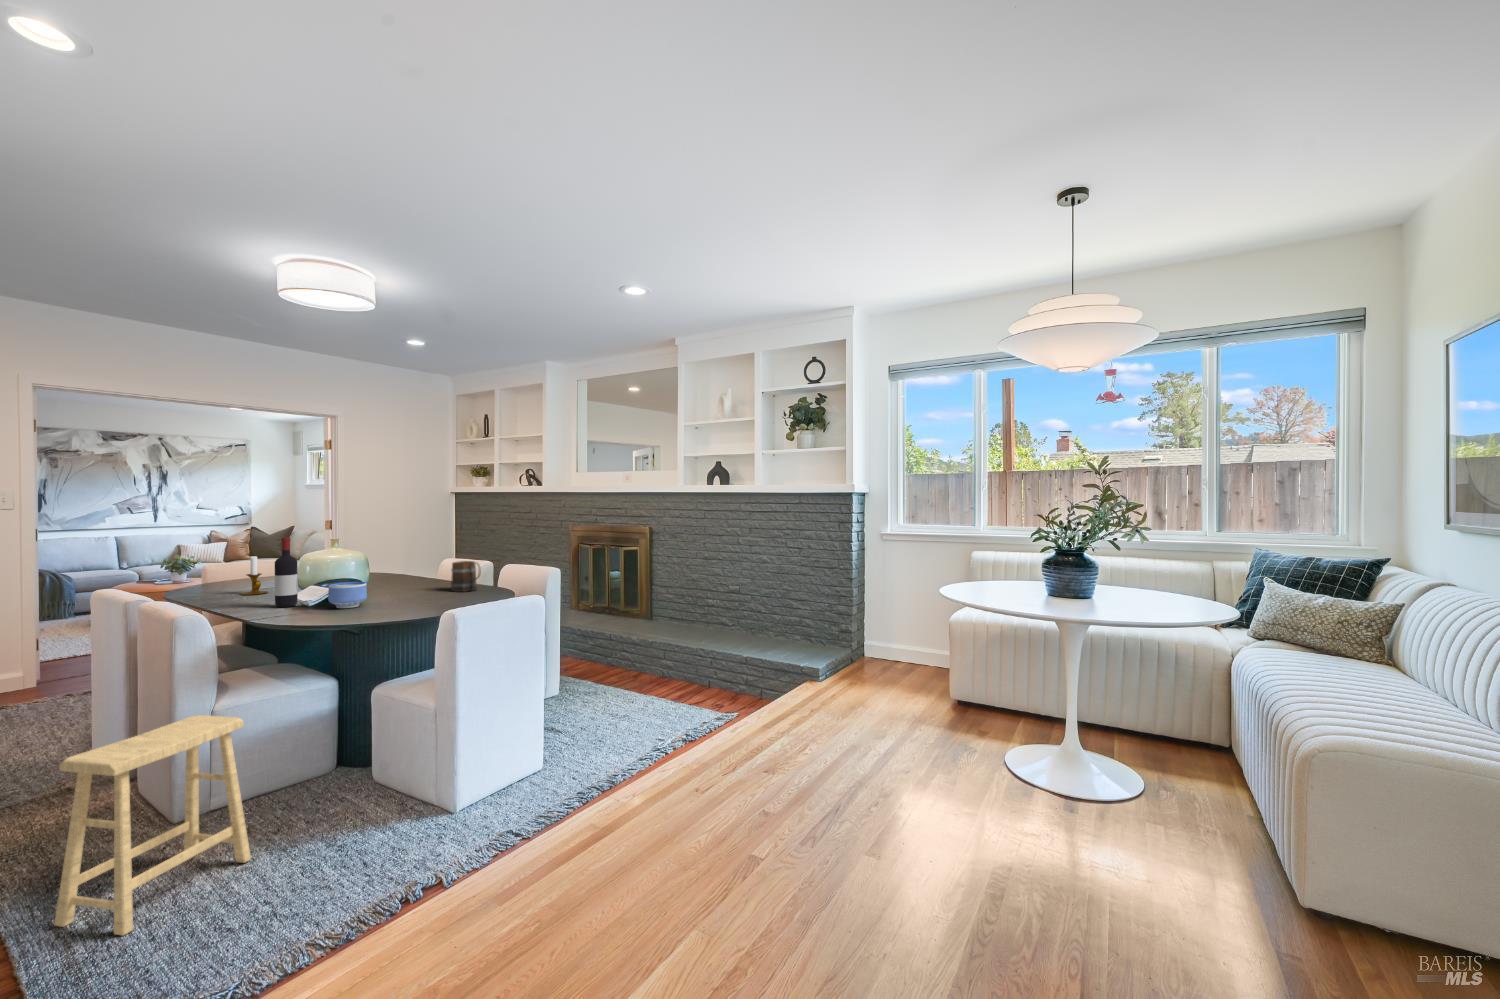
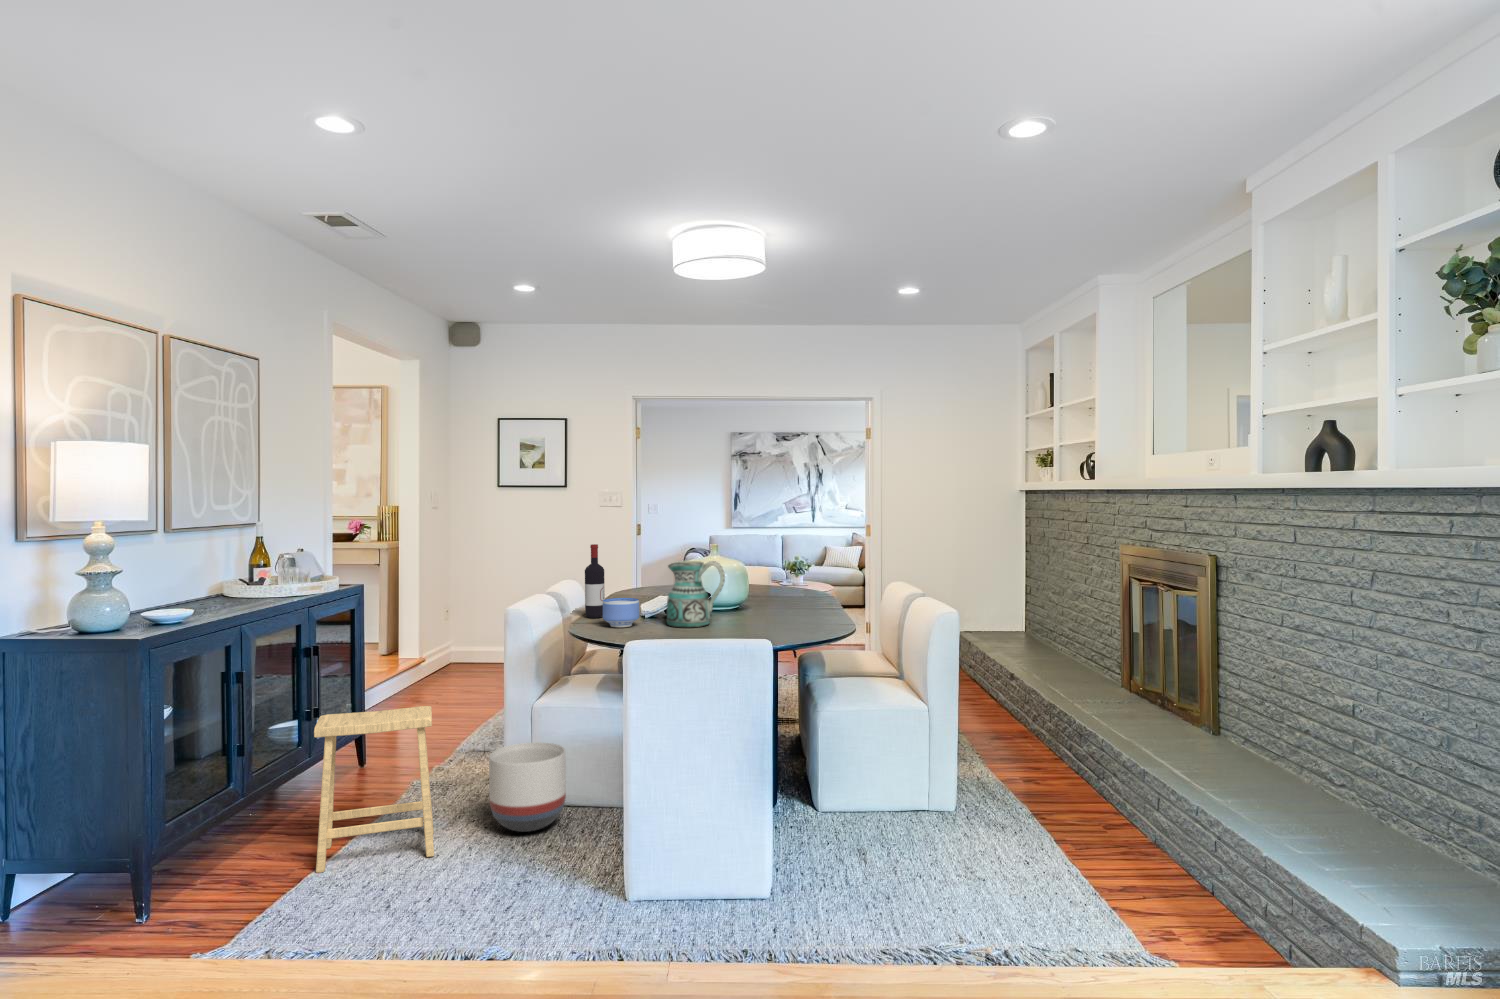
ceramic pitcher: none [380,545,434,601] -> present [667,561,725,627]
candlestick: present [241,556,267,595] -> none [620,562,642,602]
mug: present [451,561,481,592] -> none [756,586,787,627]
planter: none [252,723,340,814] -> present [489,742,566,832]

